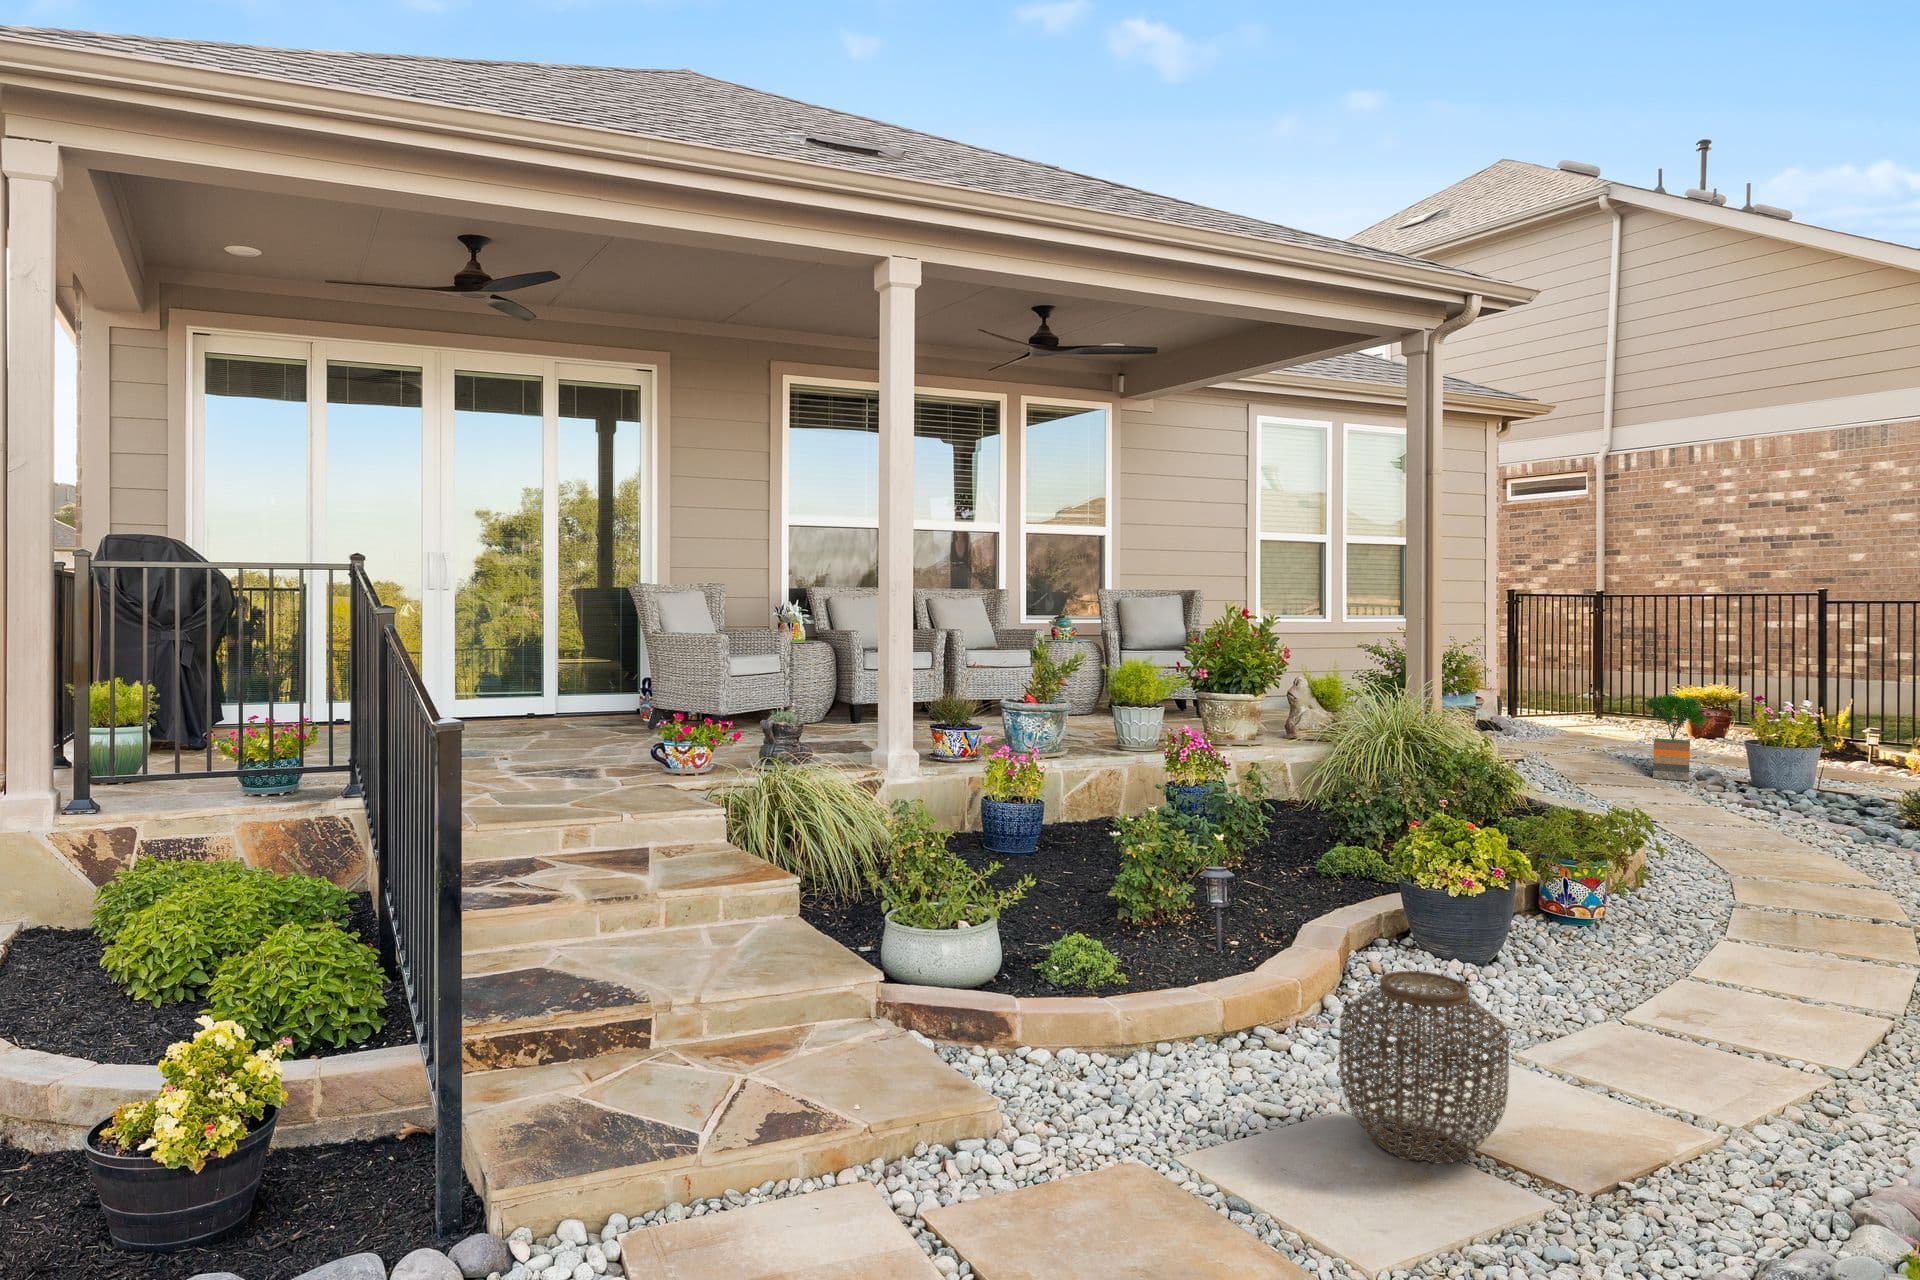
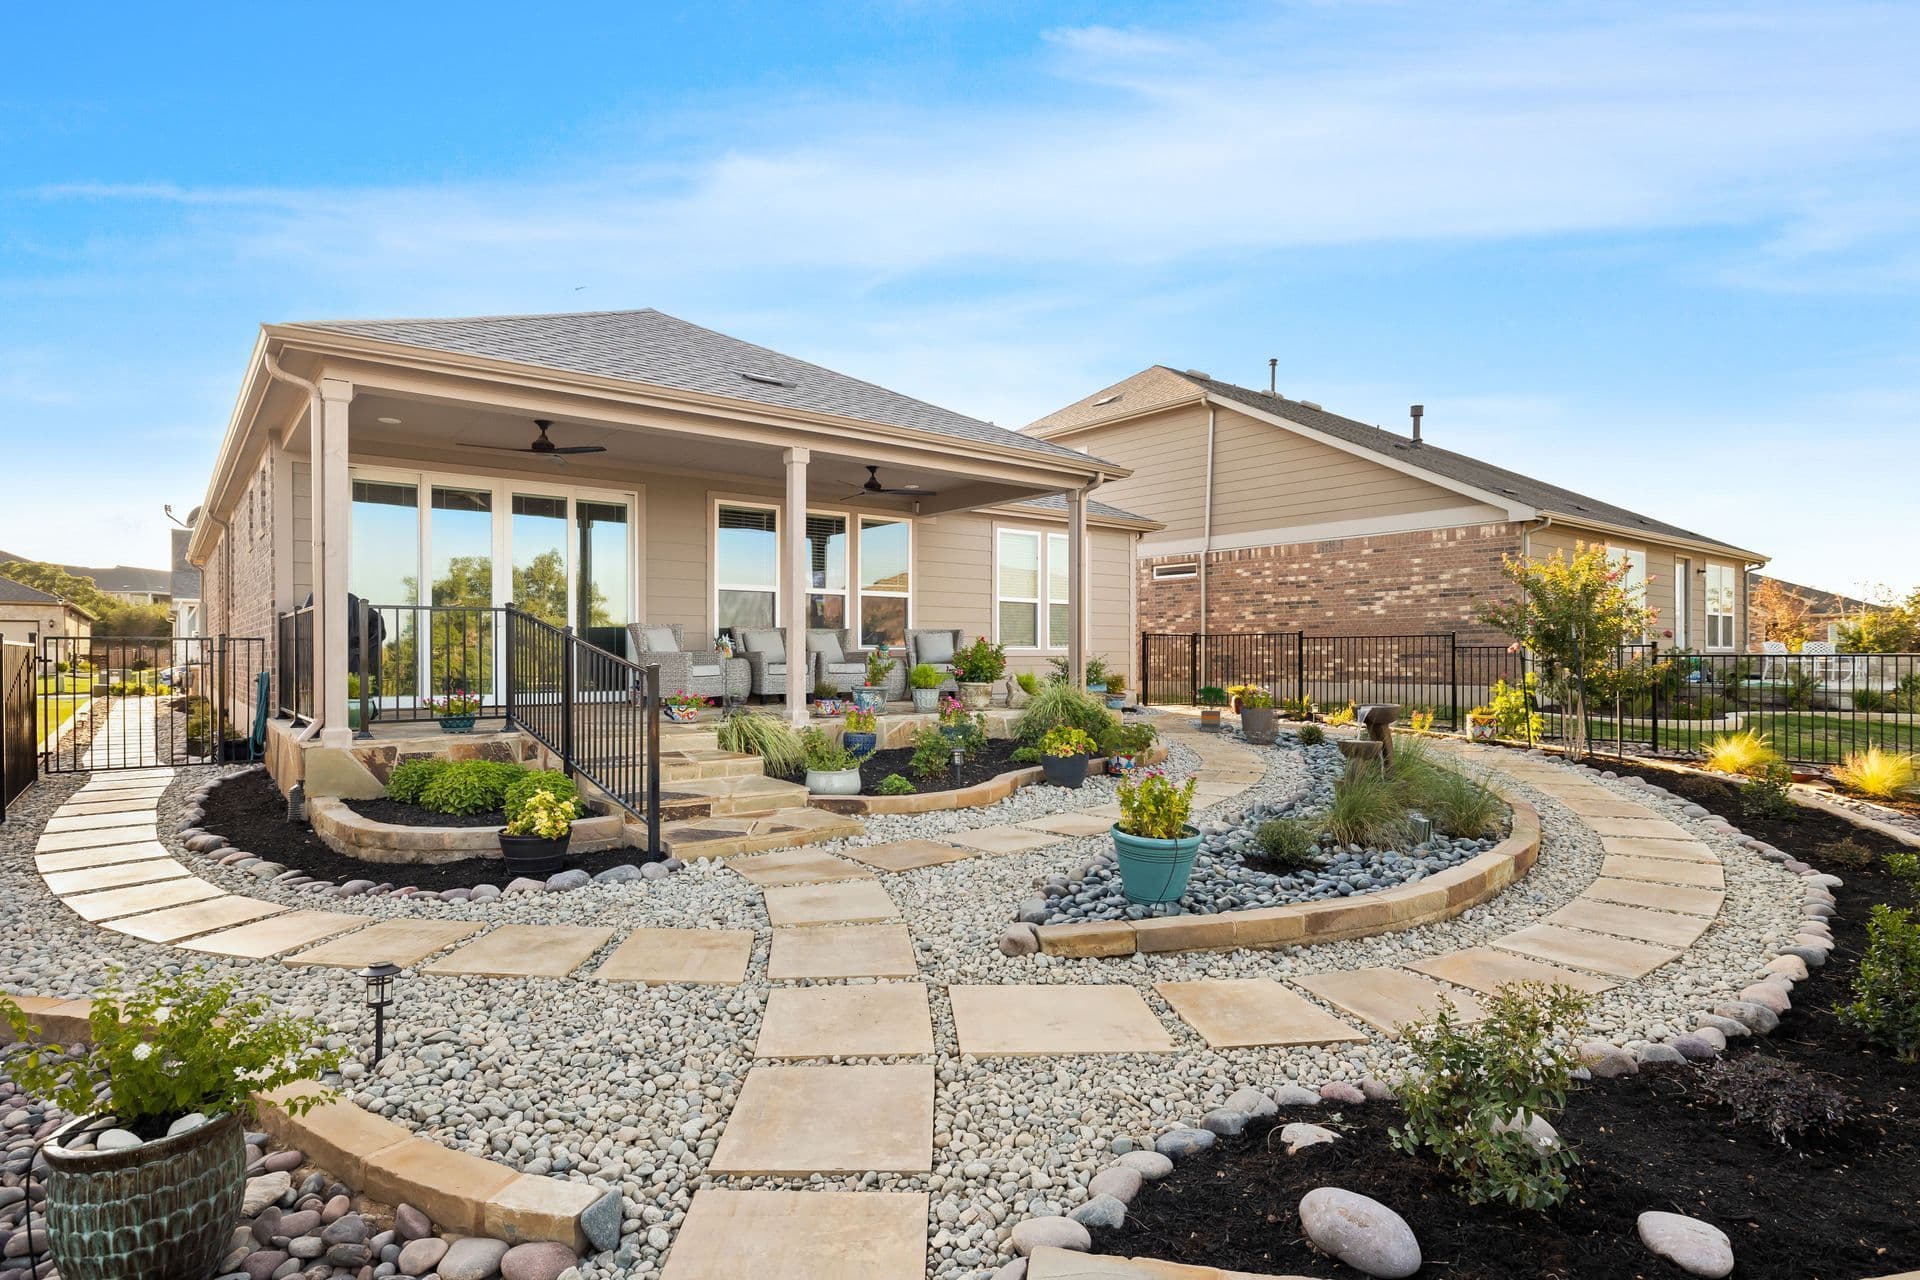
woven basket: present [1339,971,1509,1163] -> present [1243,708,1279,744]

